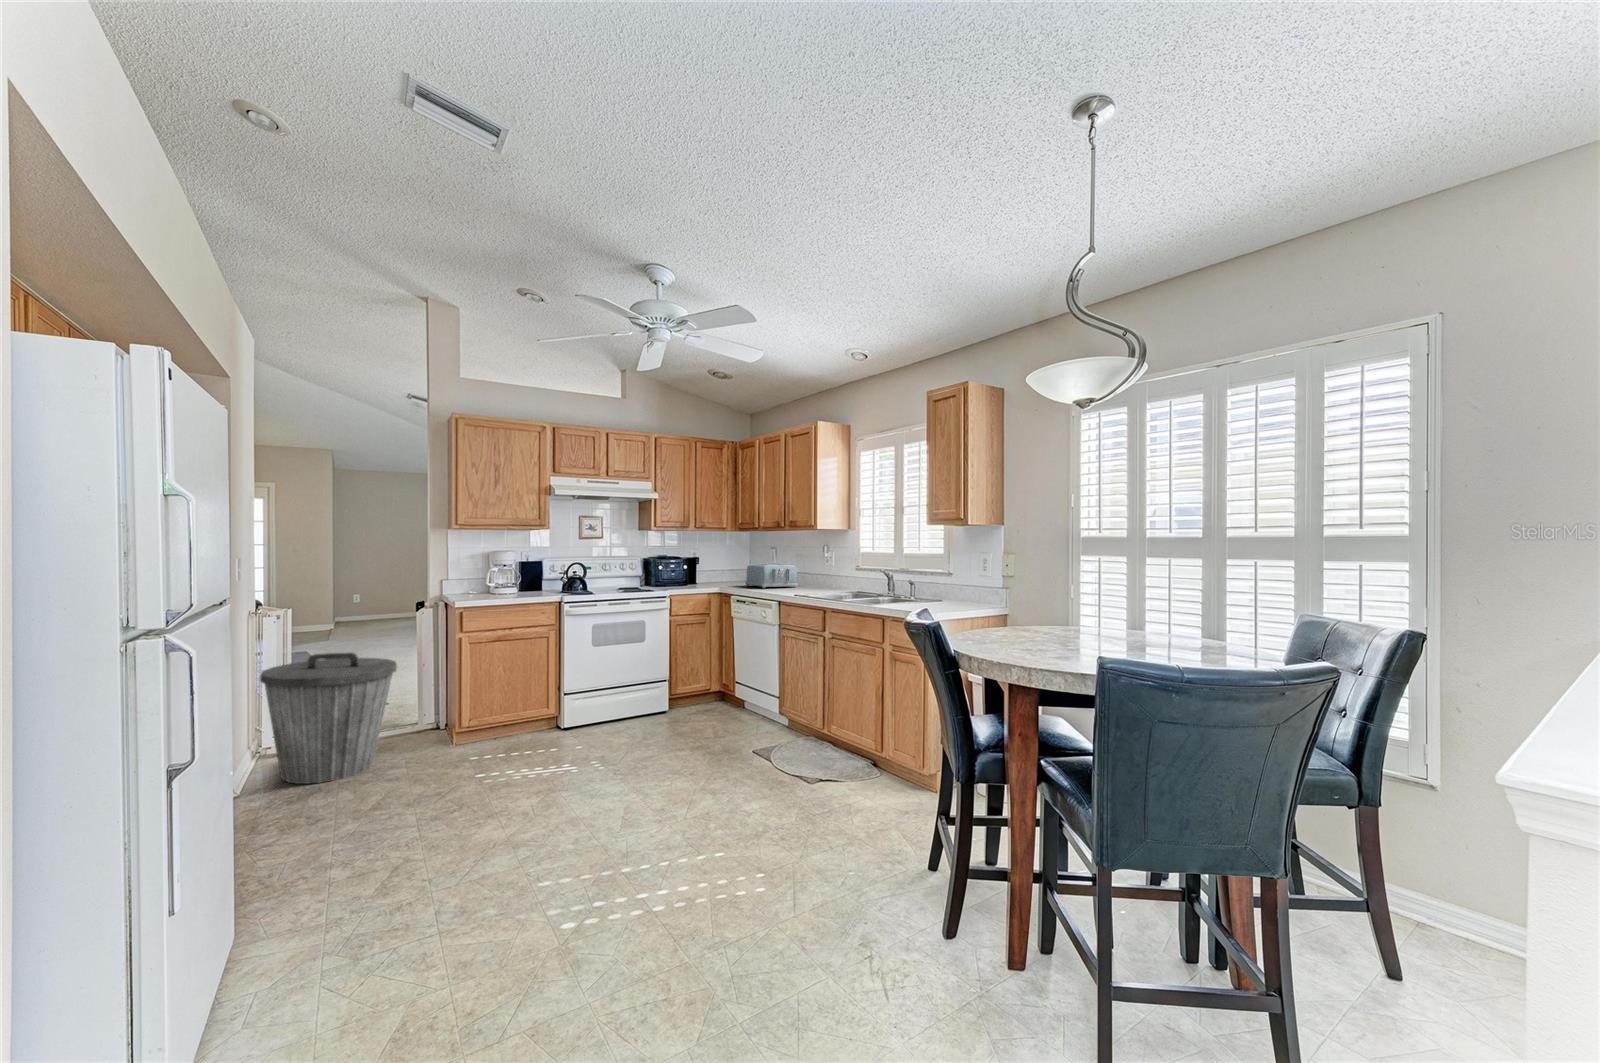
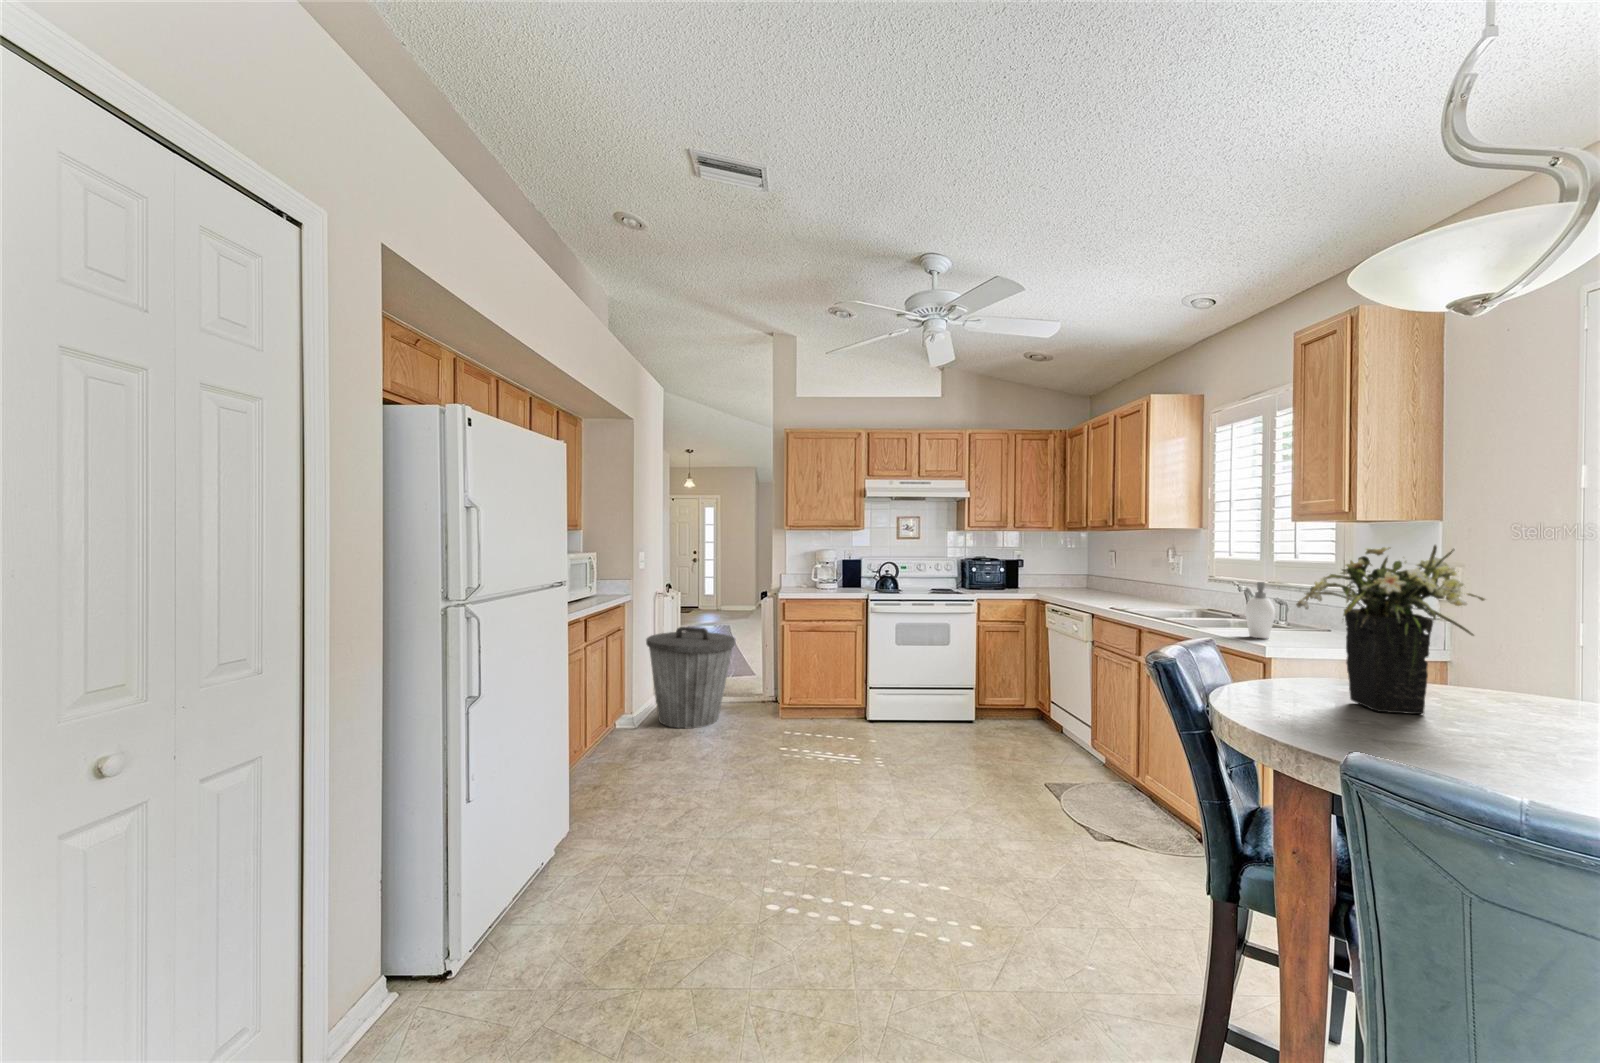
flower arrangement: none [994,540,1084,643] -> present [1296,545,1485,715]
toaster: present [745,564,798,588] -> none [1069,570,1133,599]
soap dispenser: none [905,568,929,609] -> present [1245,582,1275,638]

